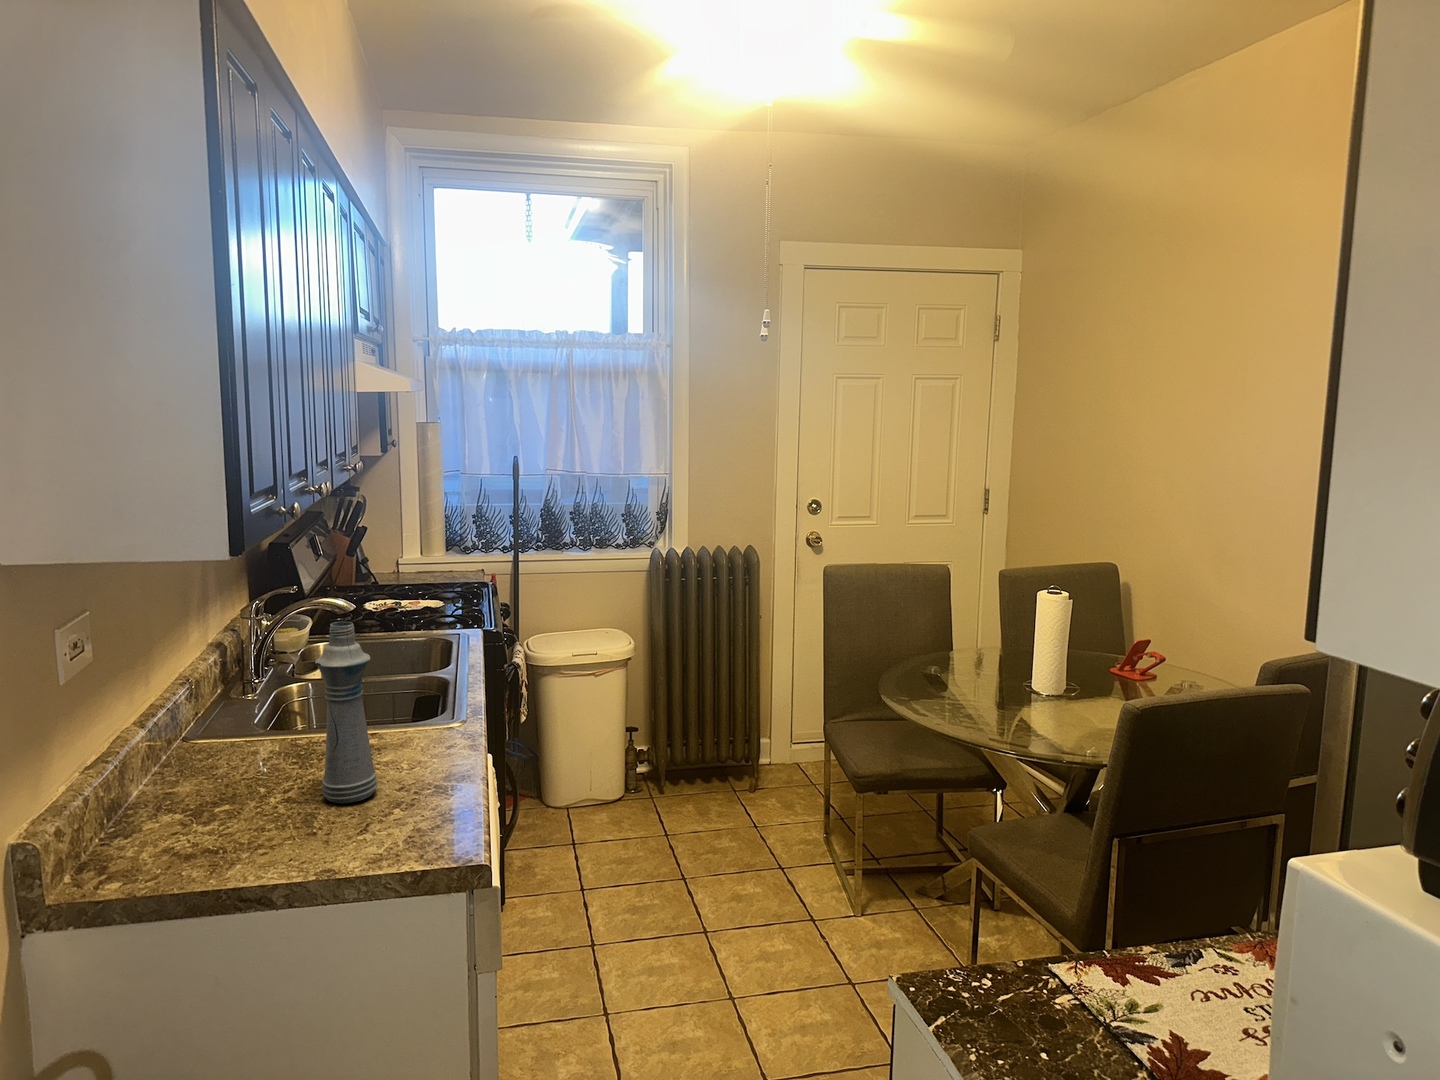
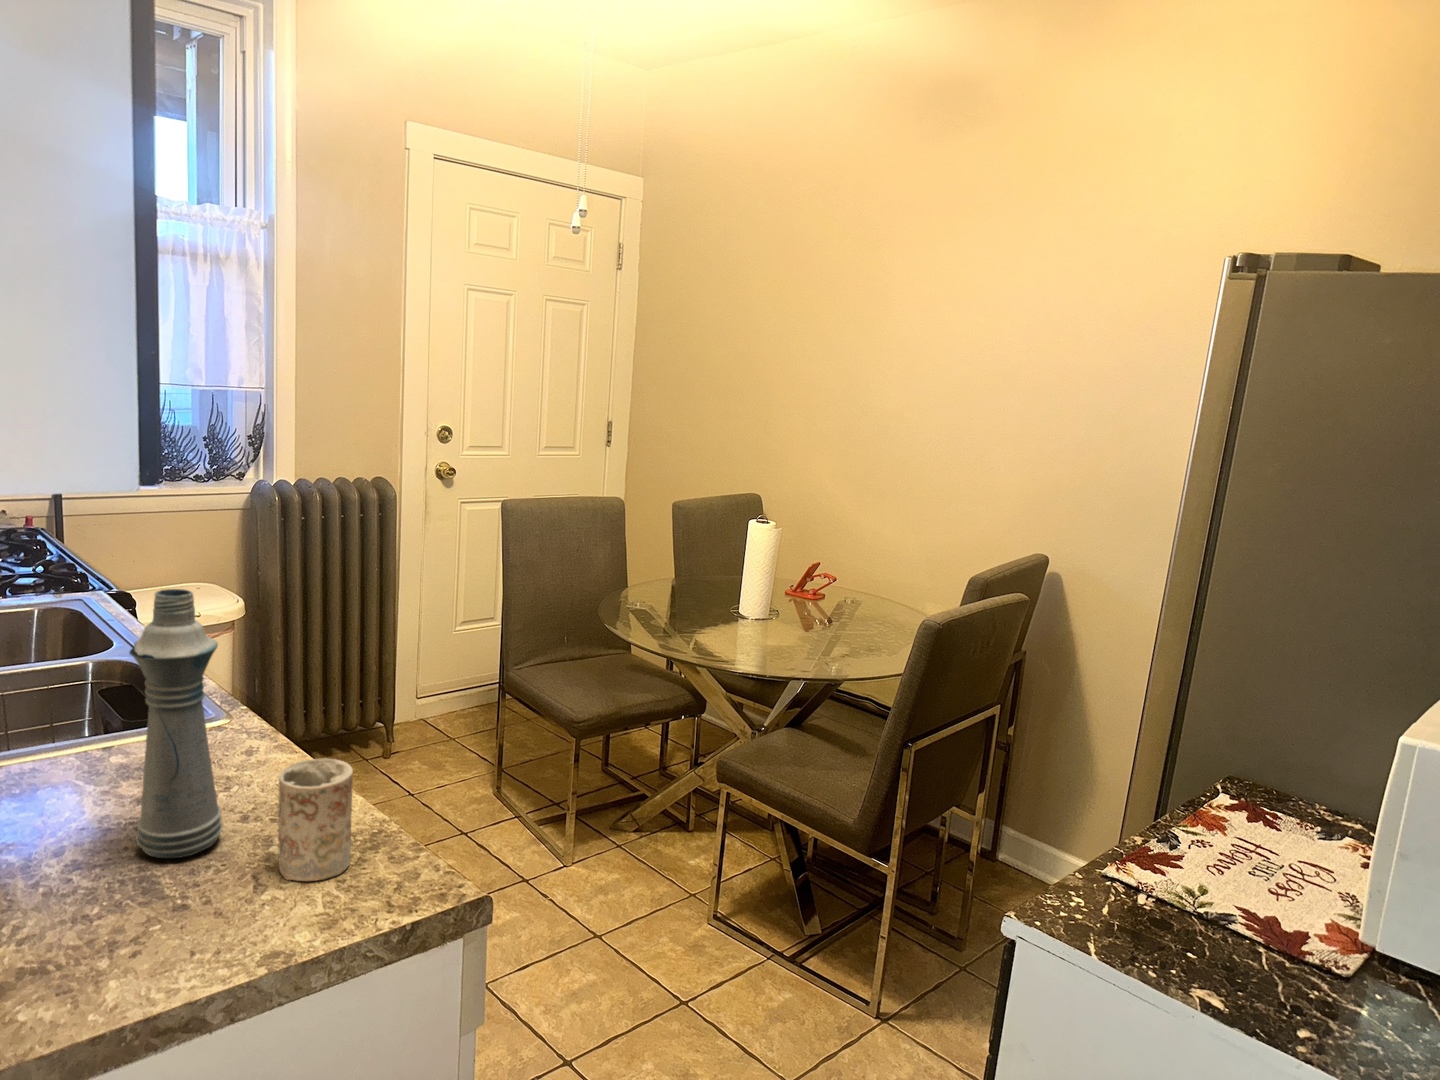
mug: none [379,748,440,834] -> present [278,759,353,881]

